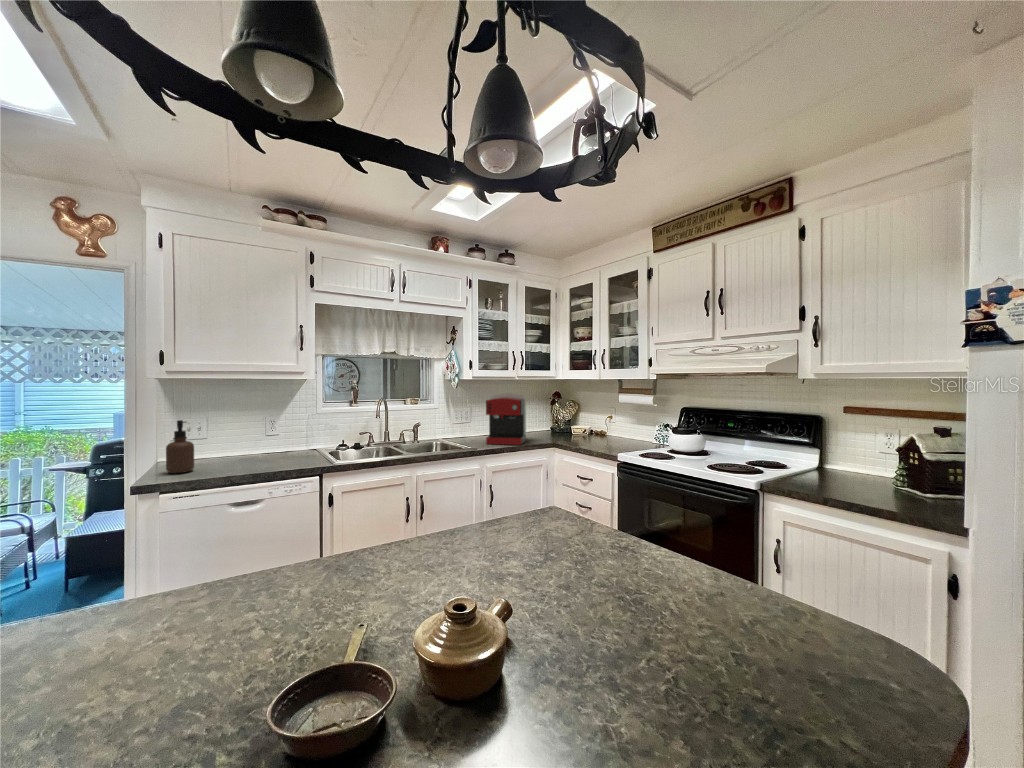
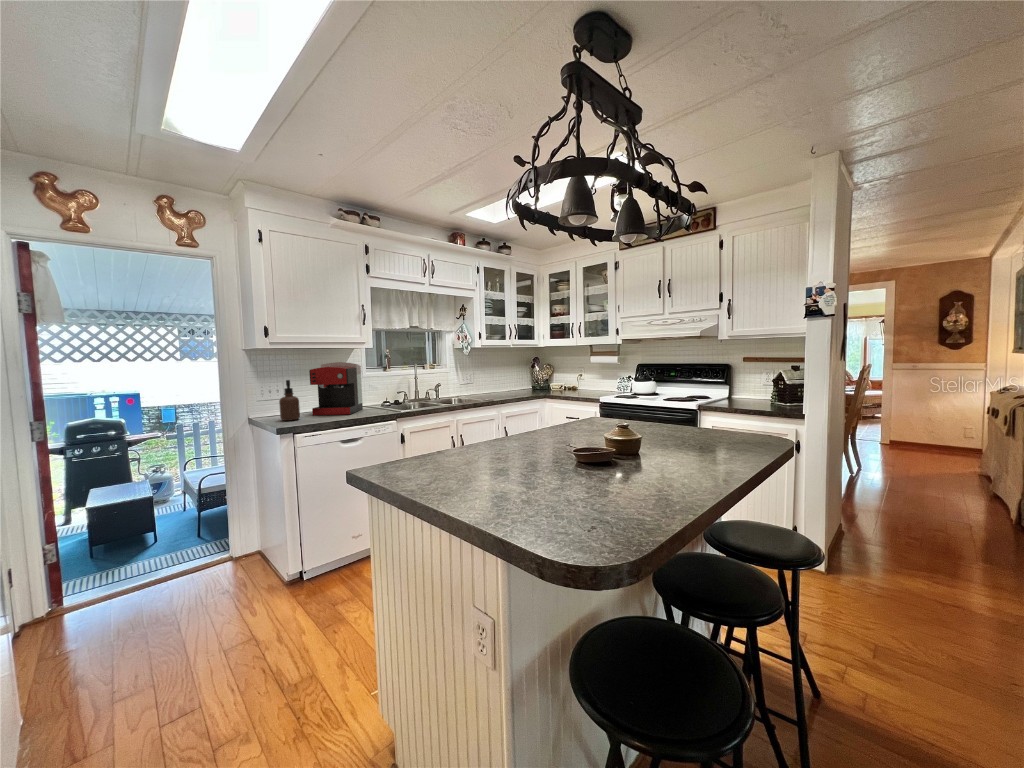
coffee maker: present [486,393,526,445] -> present [309,362,363,415]

